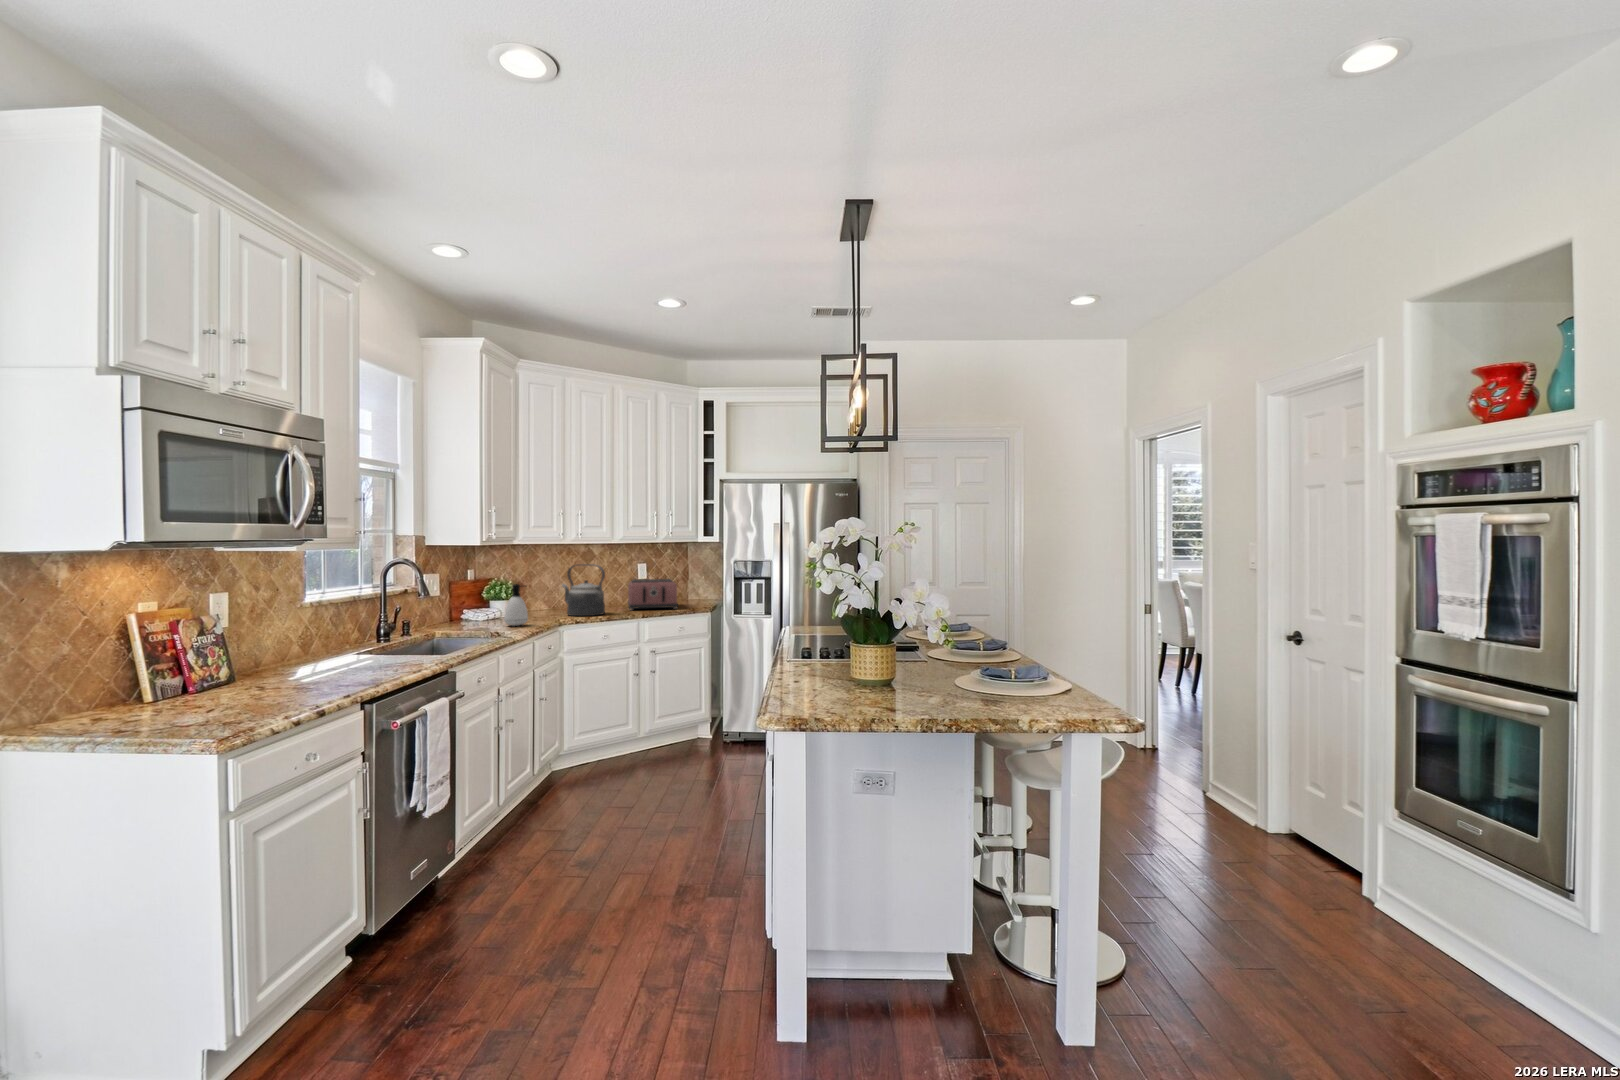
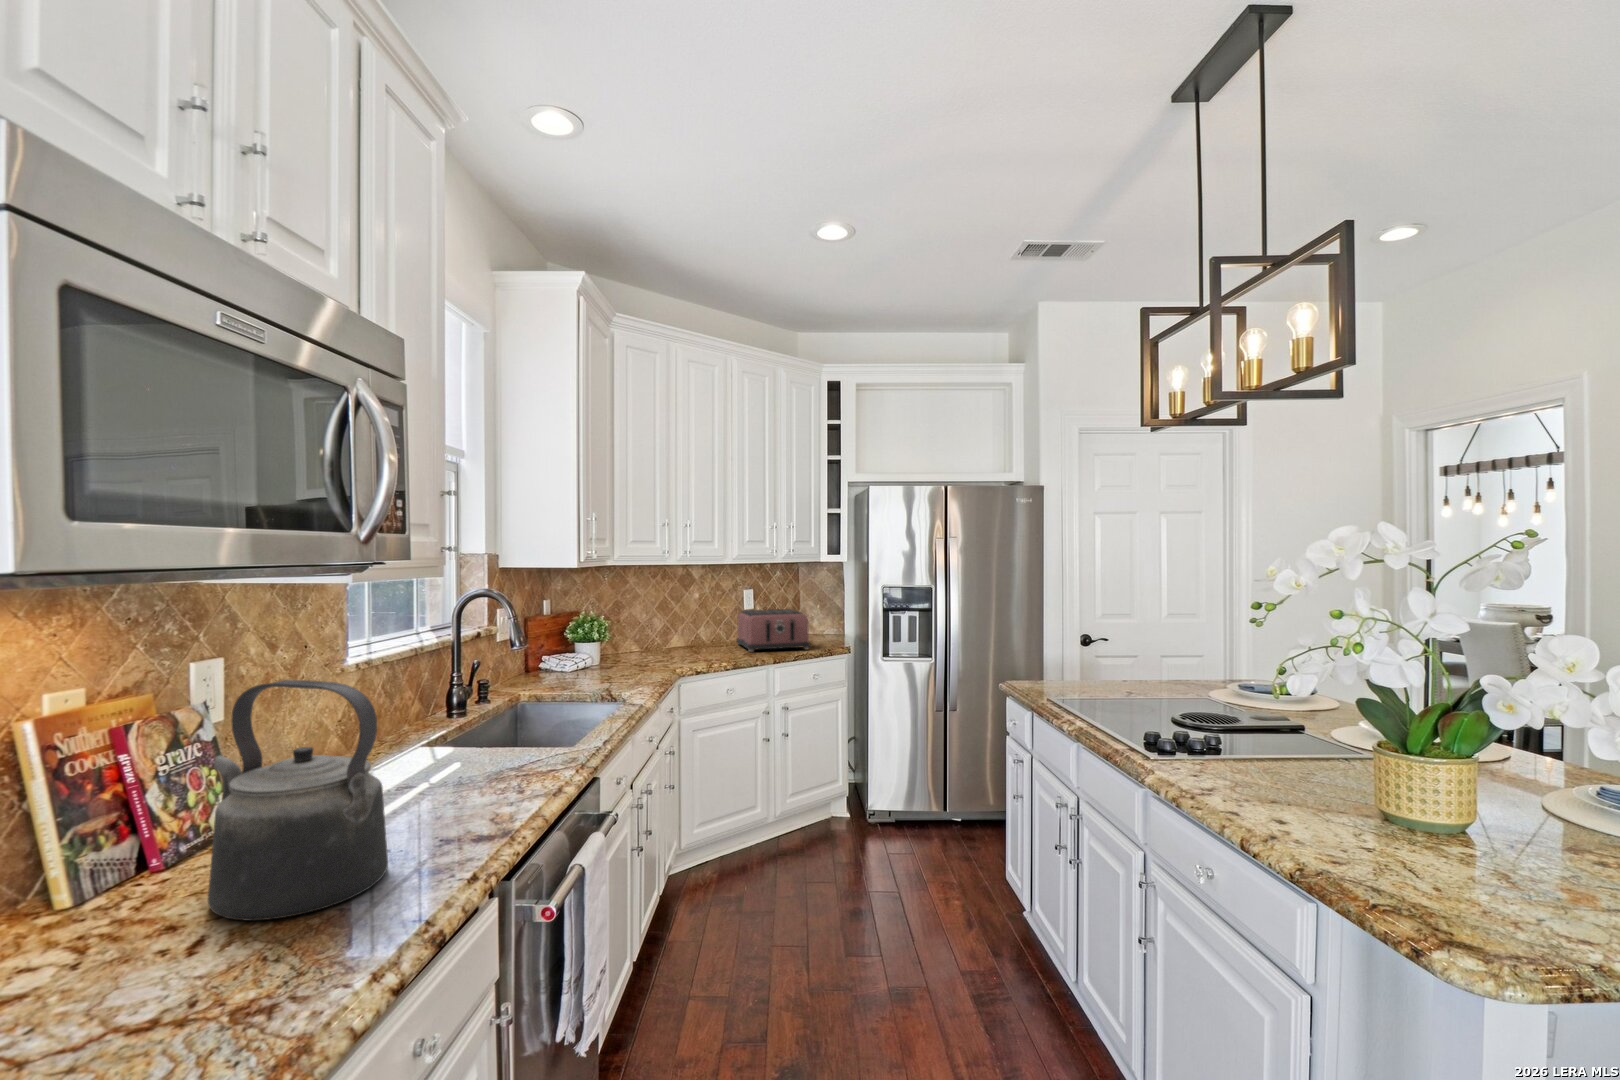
kettle: present [562,564,605,616] -> present [208,680,388,921]
soap dispenser: present [504,584,528,626] -> none [609,622,641,681]

